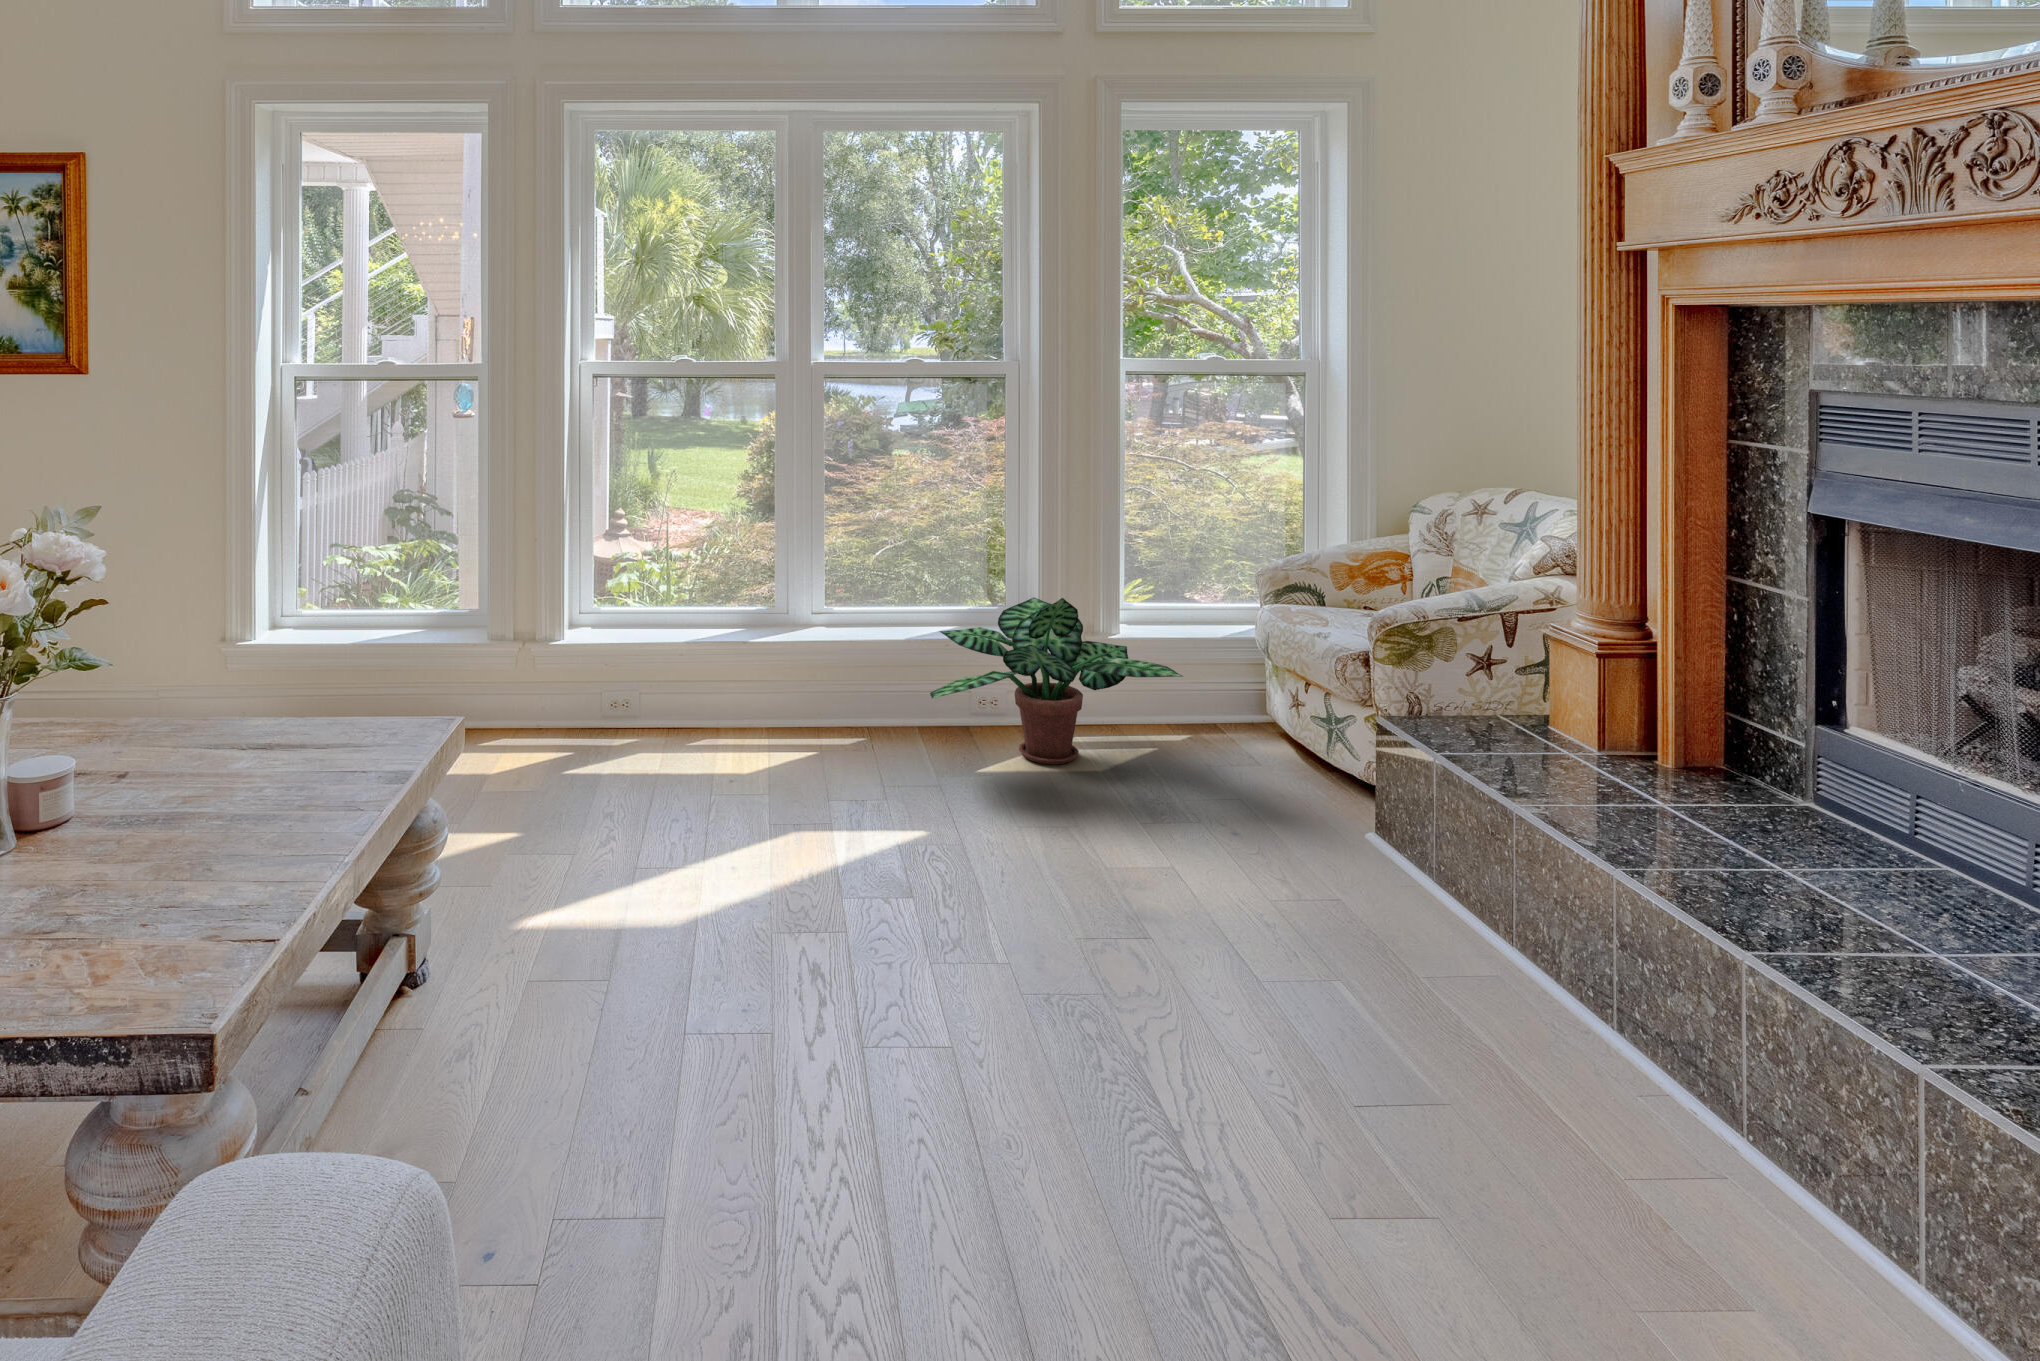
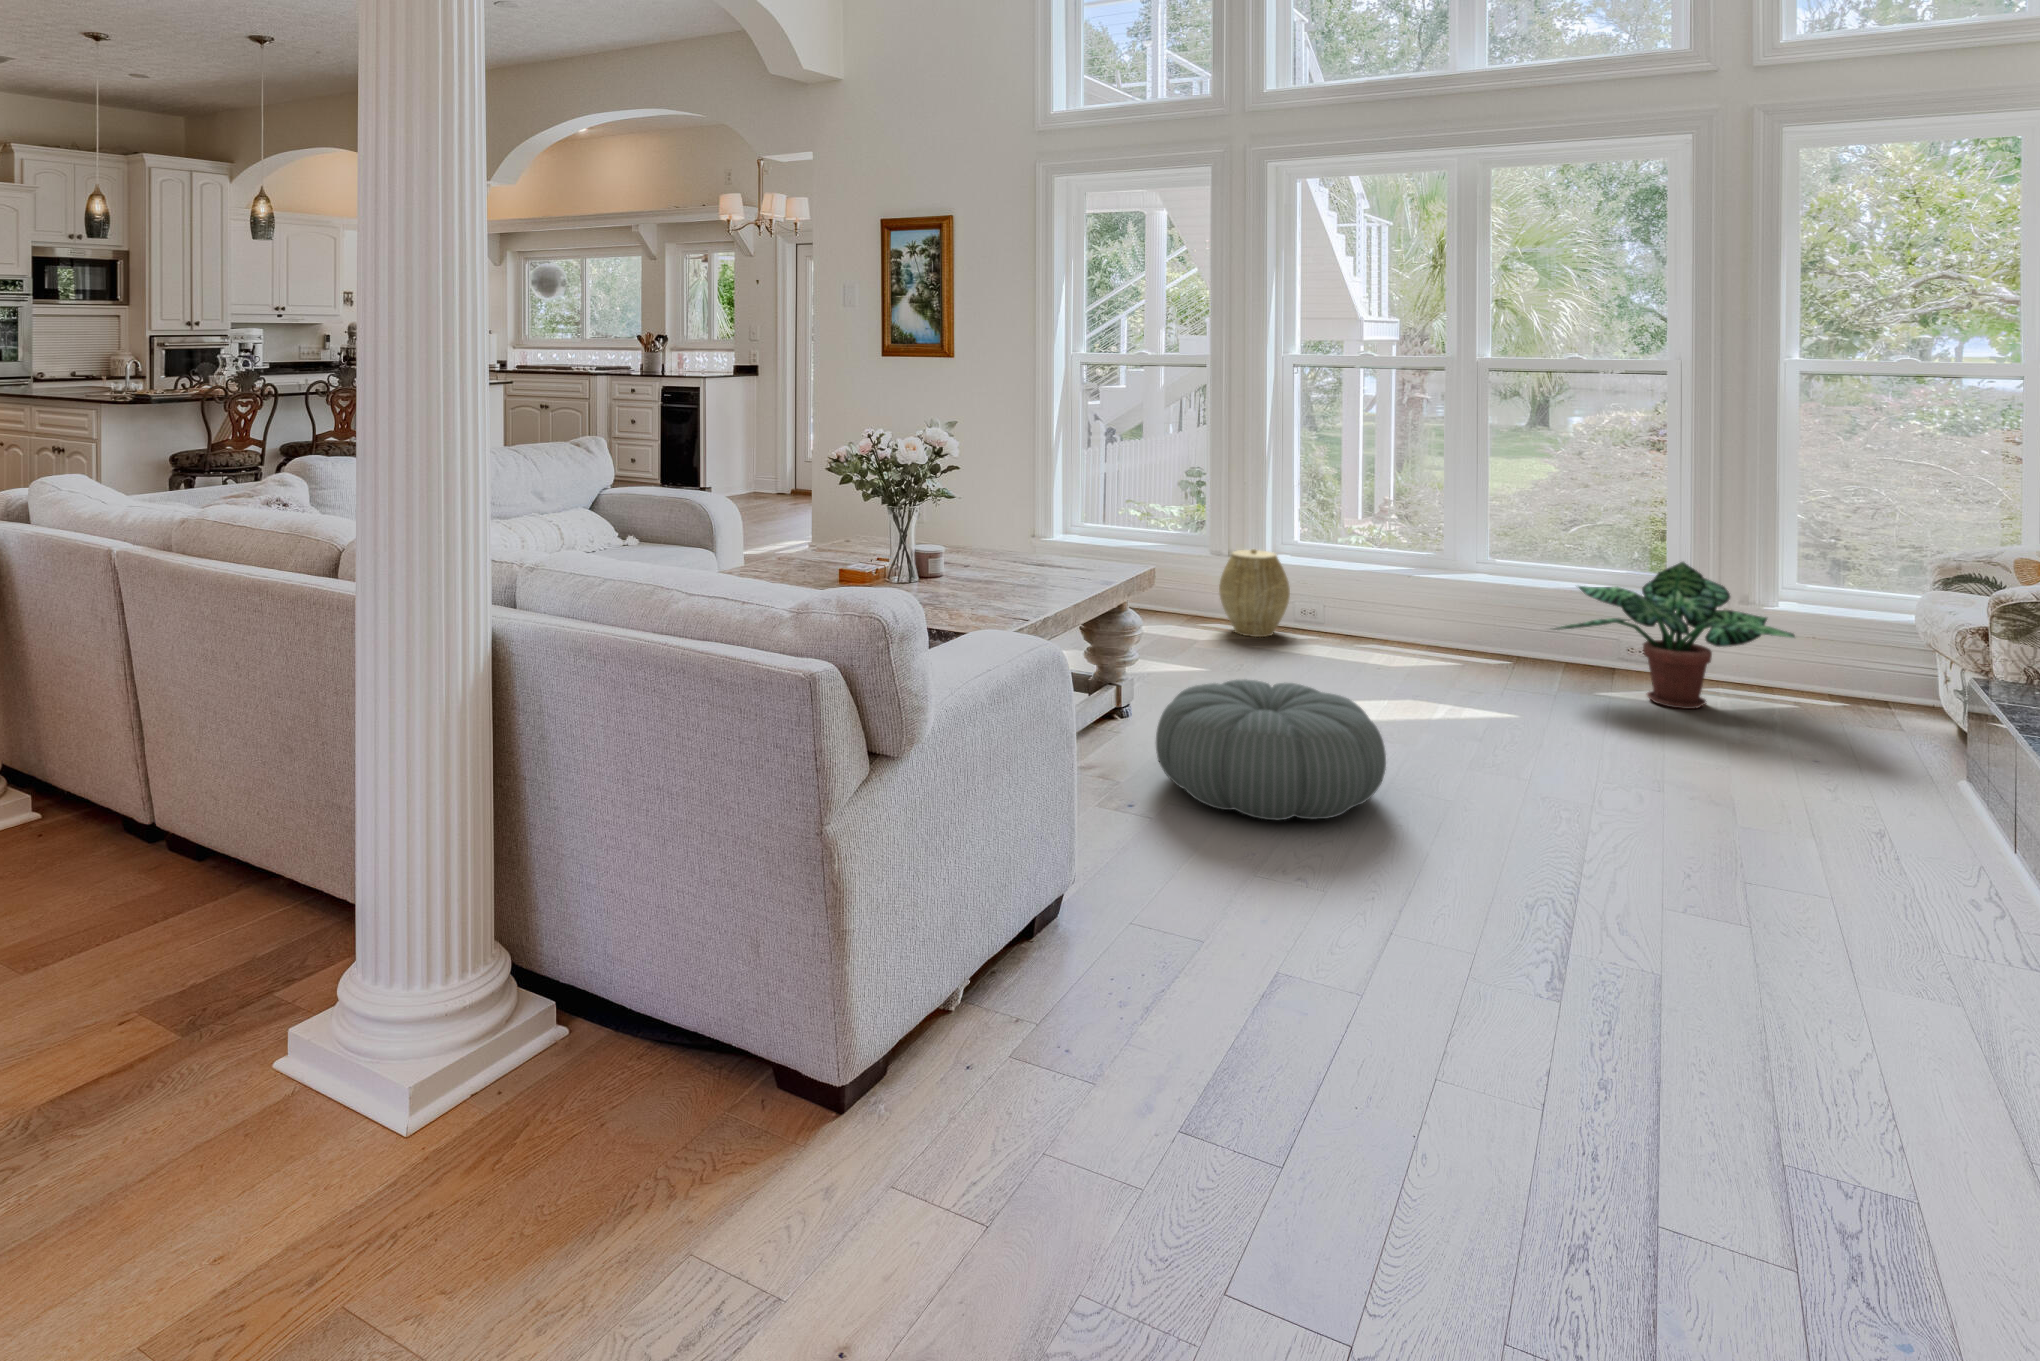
woven basket: none [512,622,603,742] -> present [1219,549,1290,637]
pouf: none [529,900,897,1218] -> present [1156,679,1386,820]

